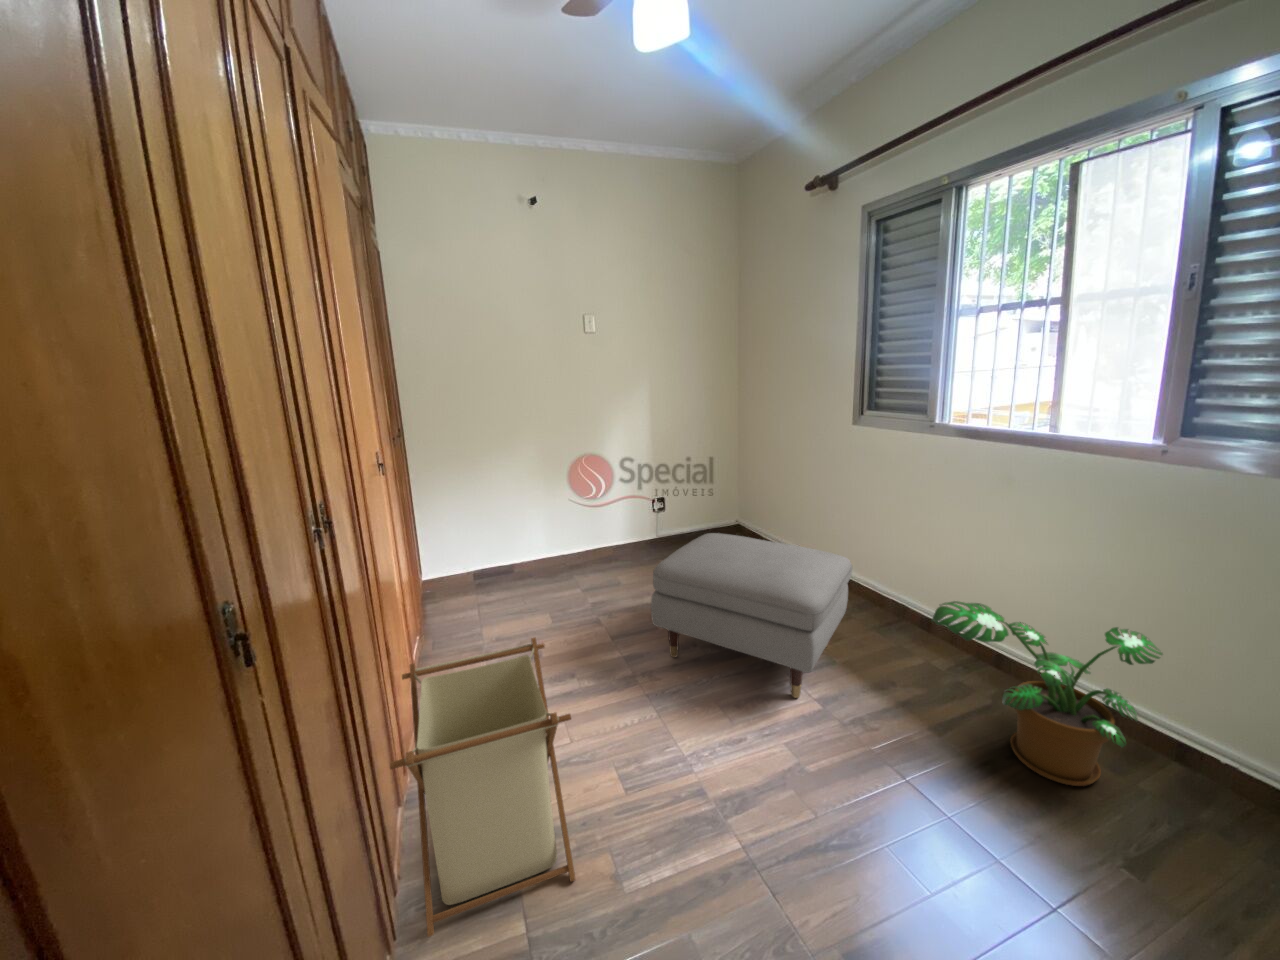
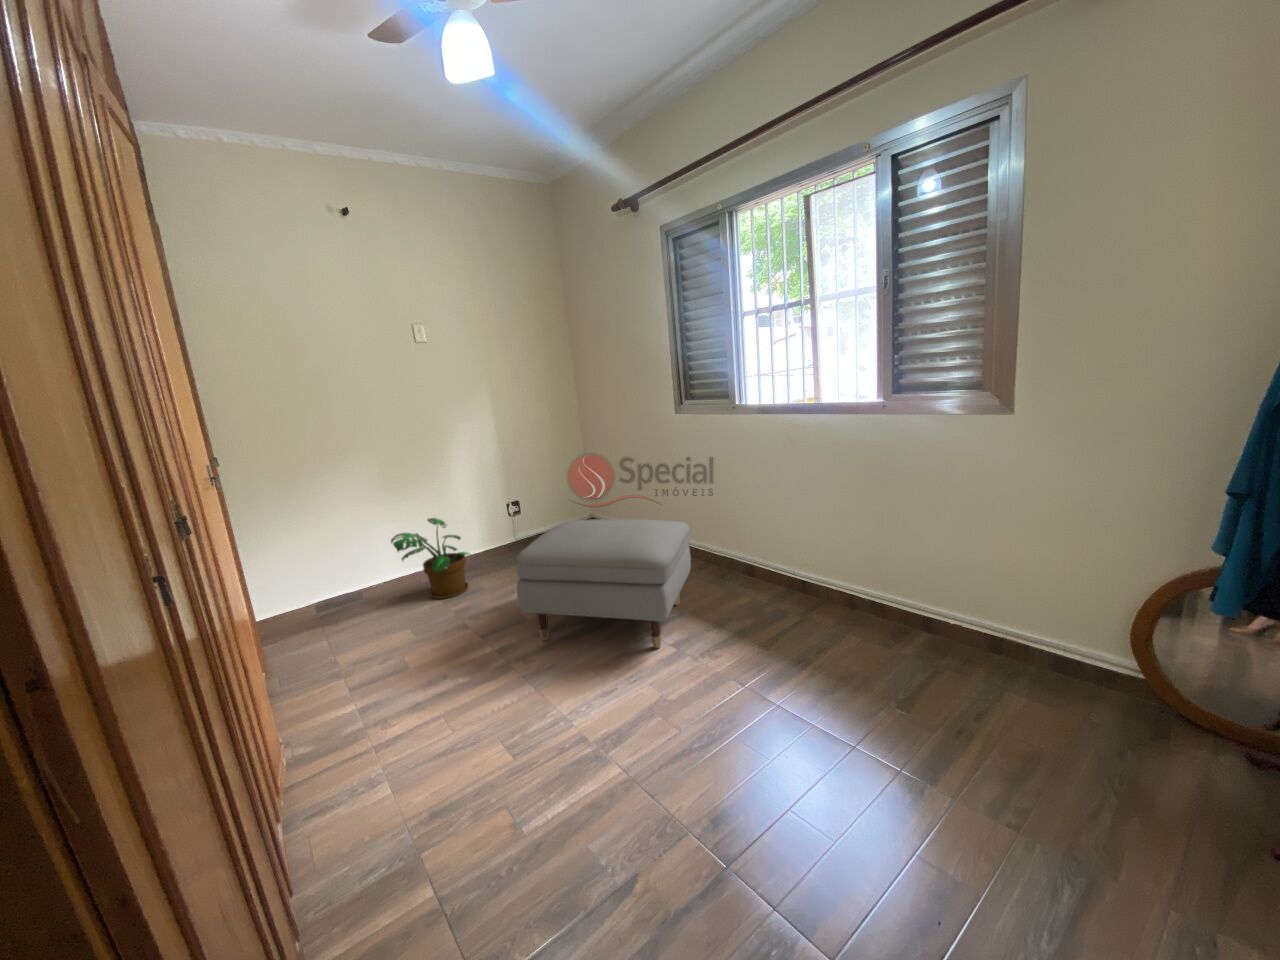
potted plant: present [932,601,1163,786] -> present [391,518,470,599]
laundry basket: present [390,638,575,937] -> none [255,628,474,940]

